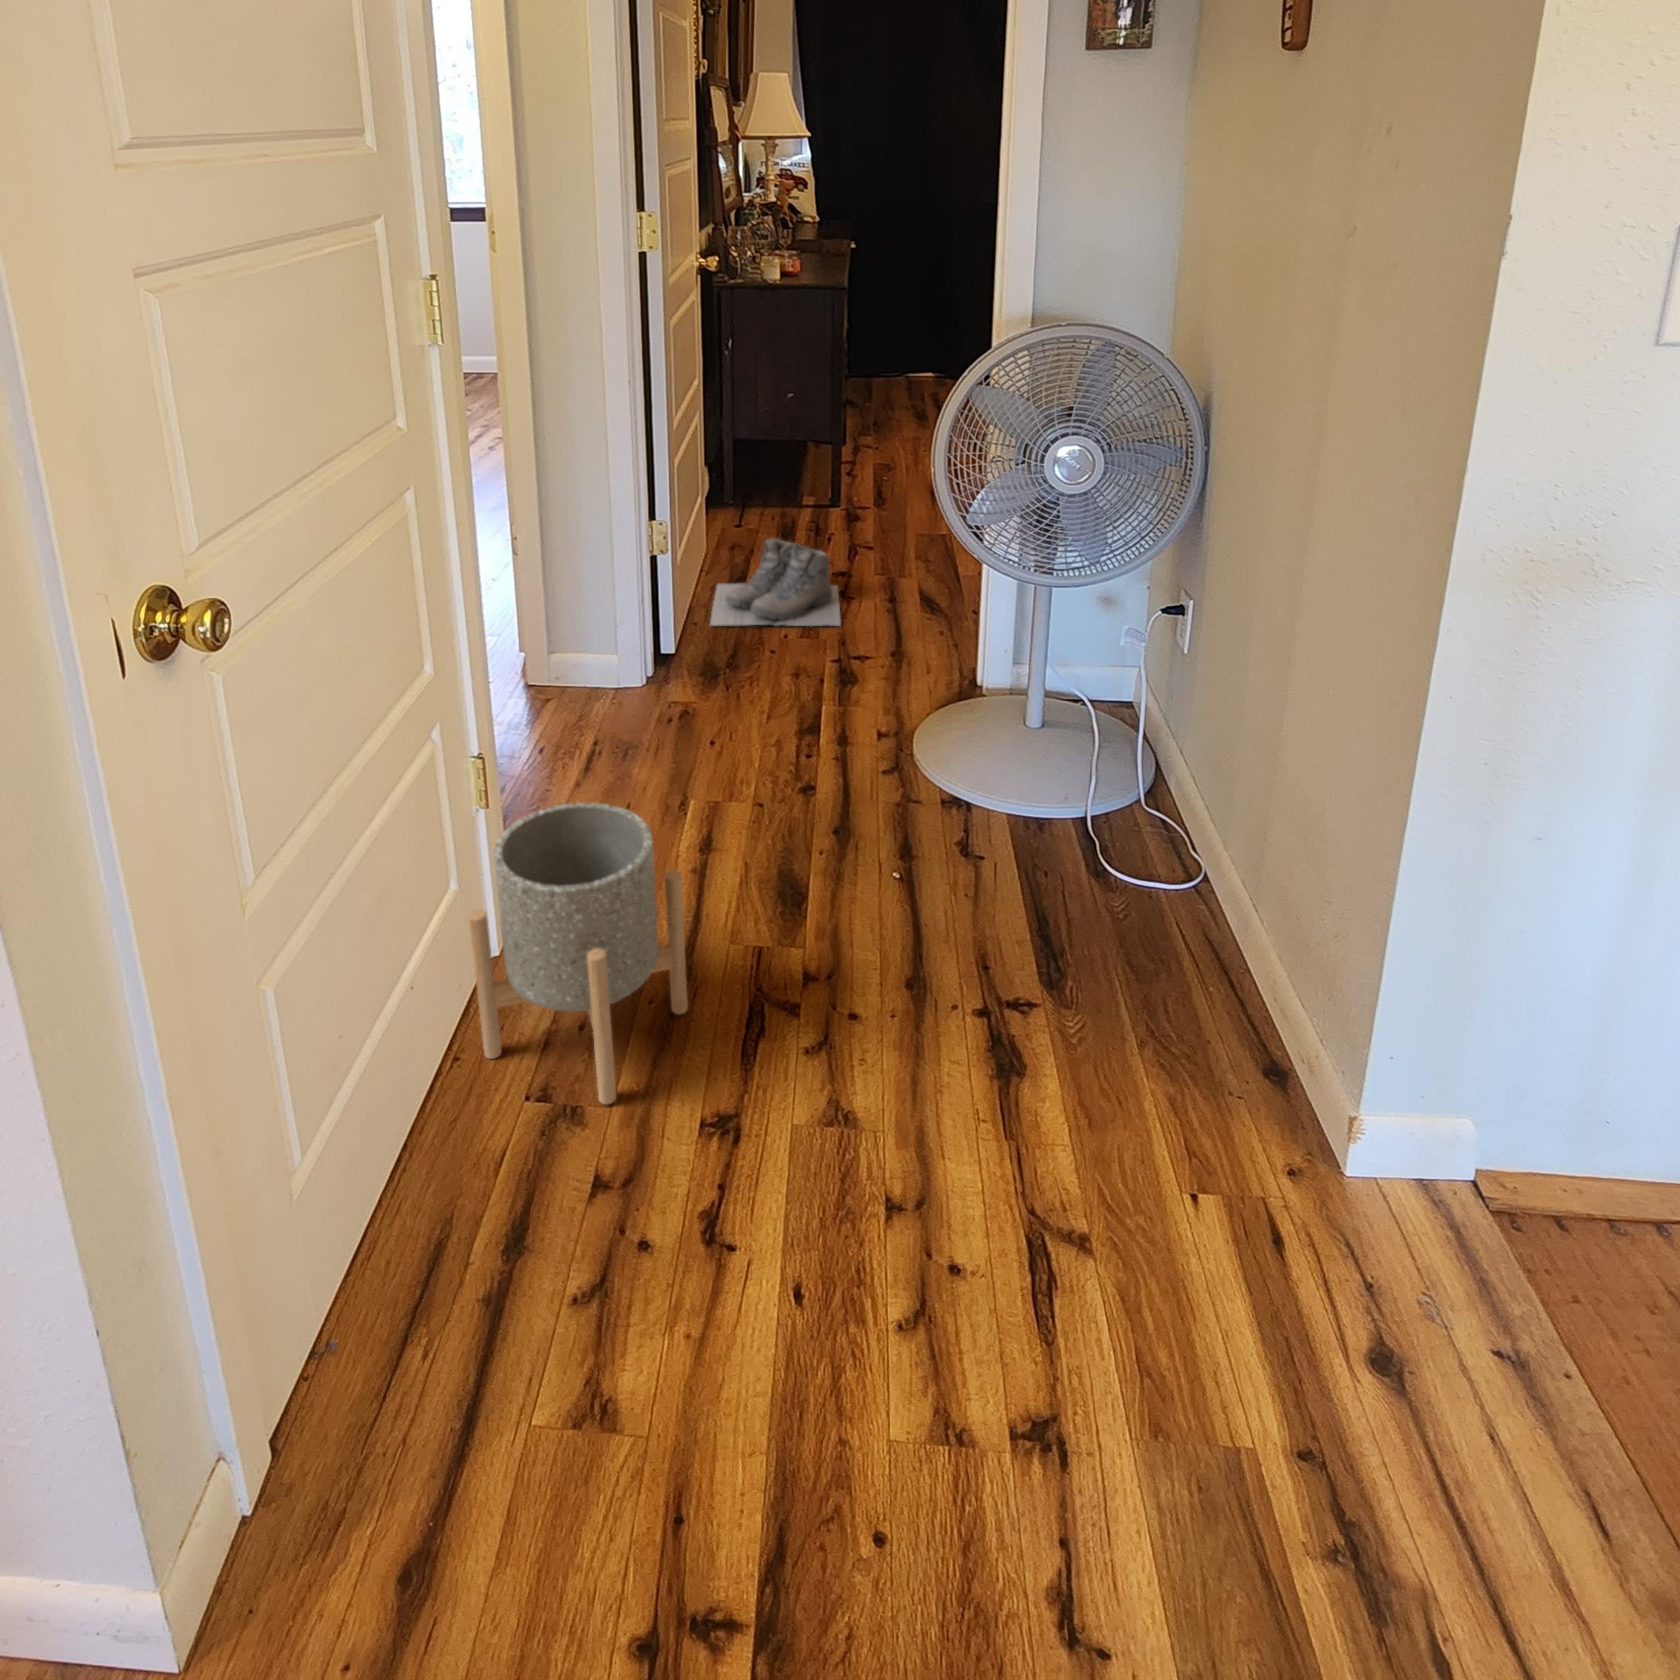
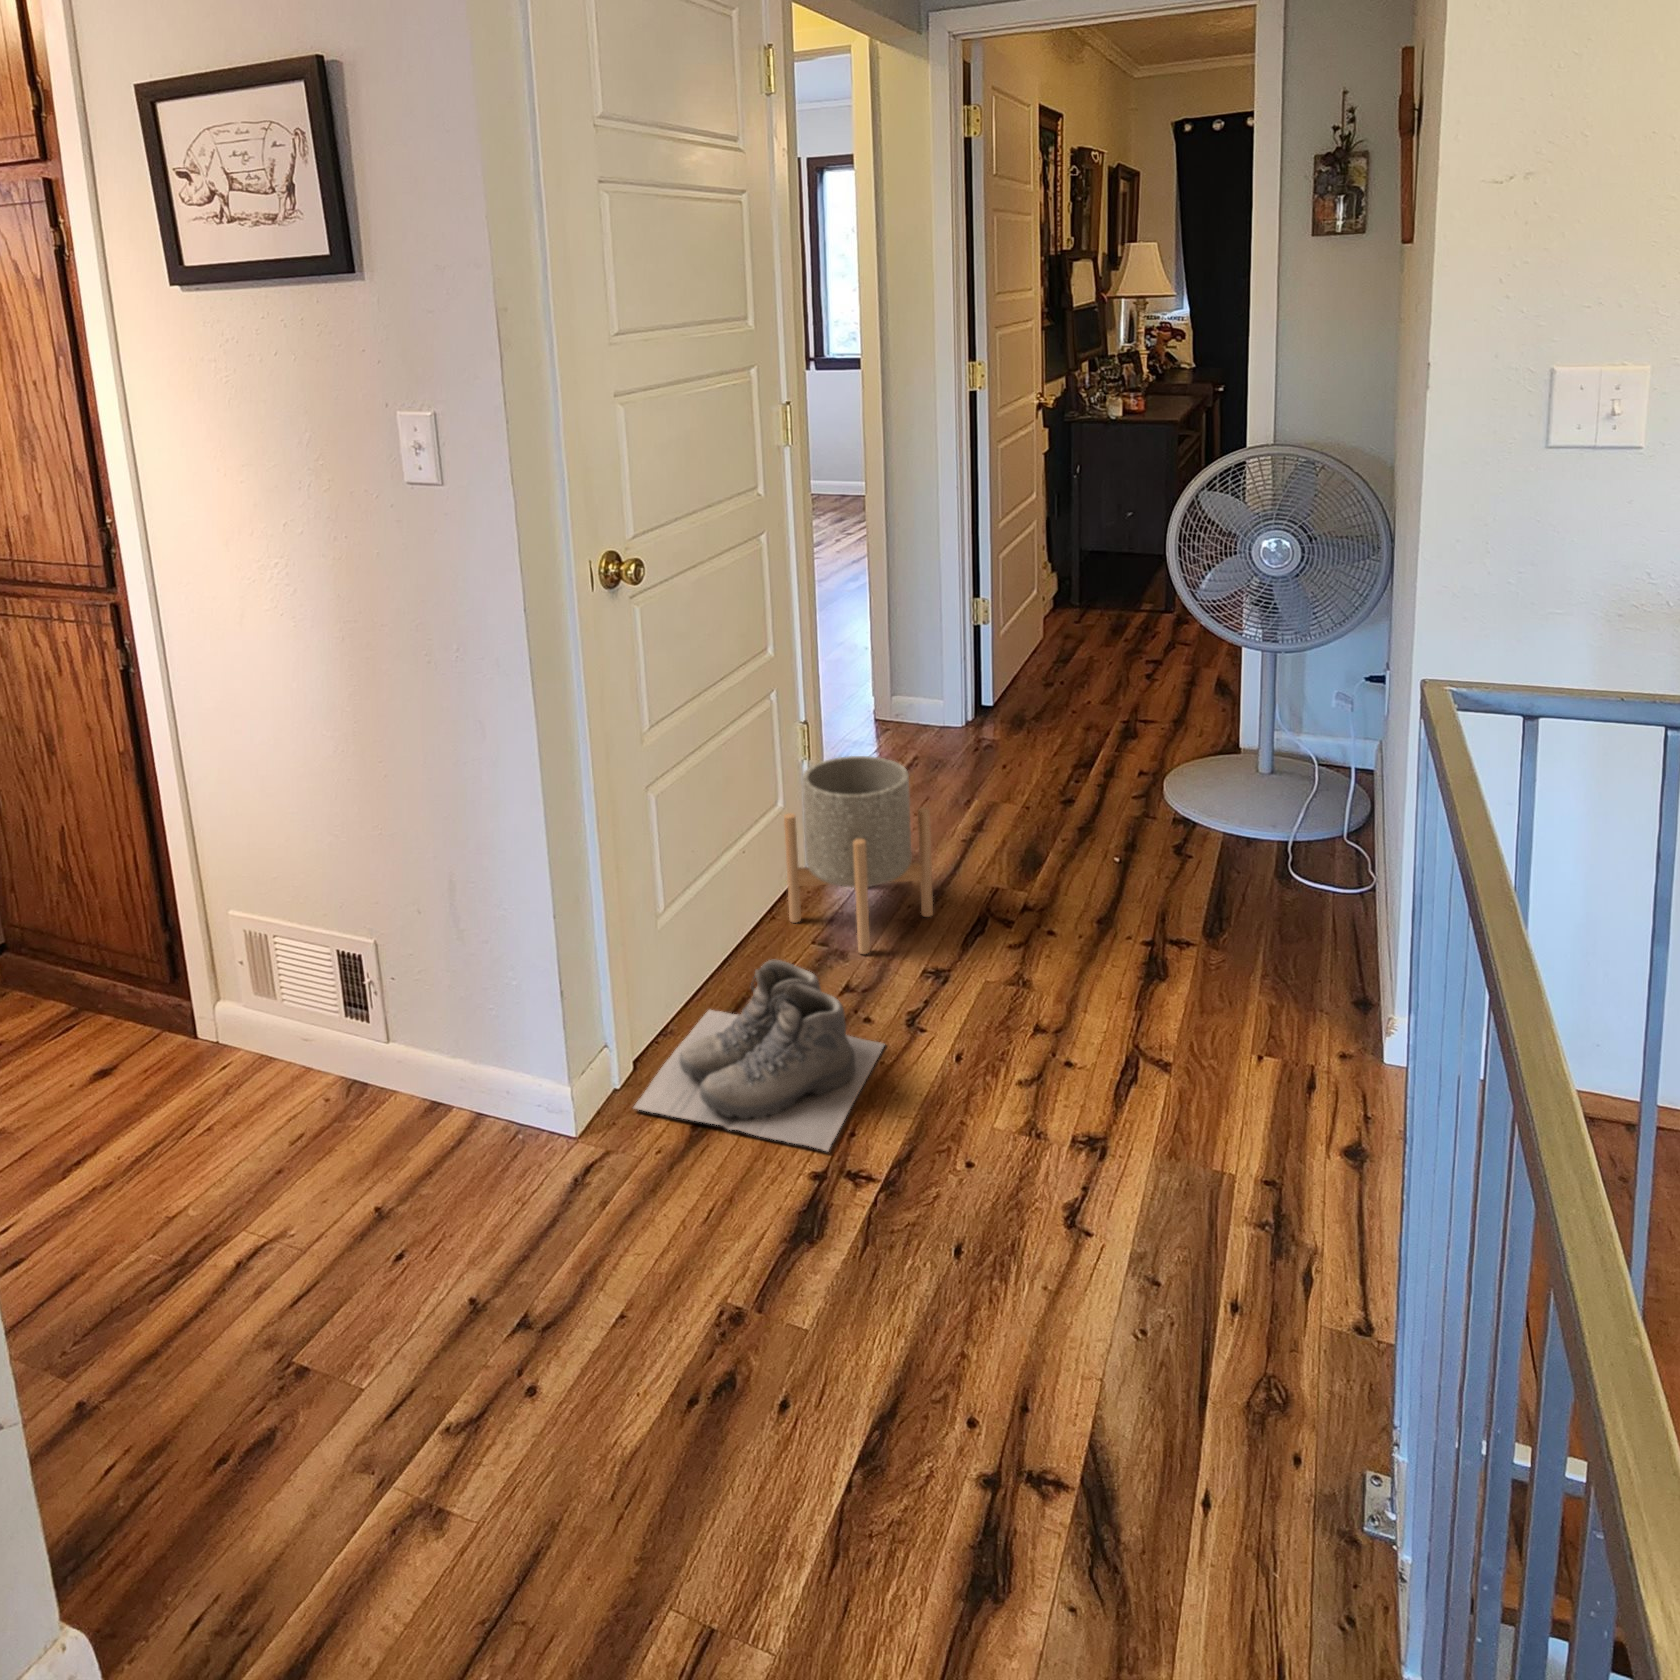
boots: present [710,538,841,626] -> present [634,960,885,1151]

